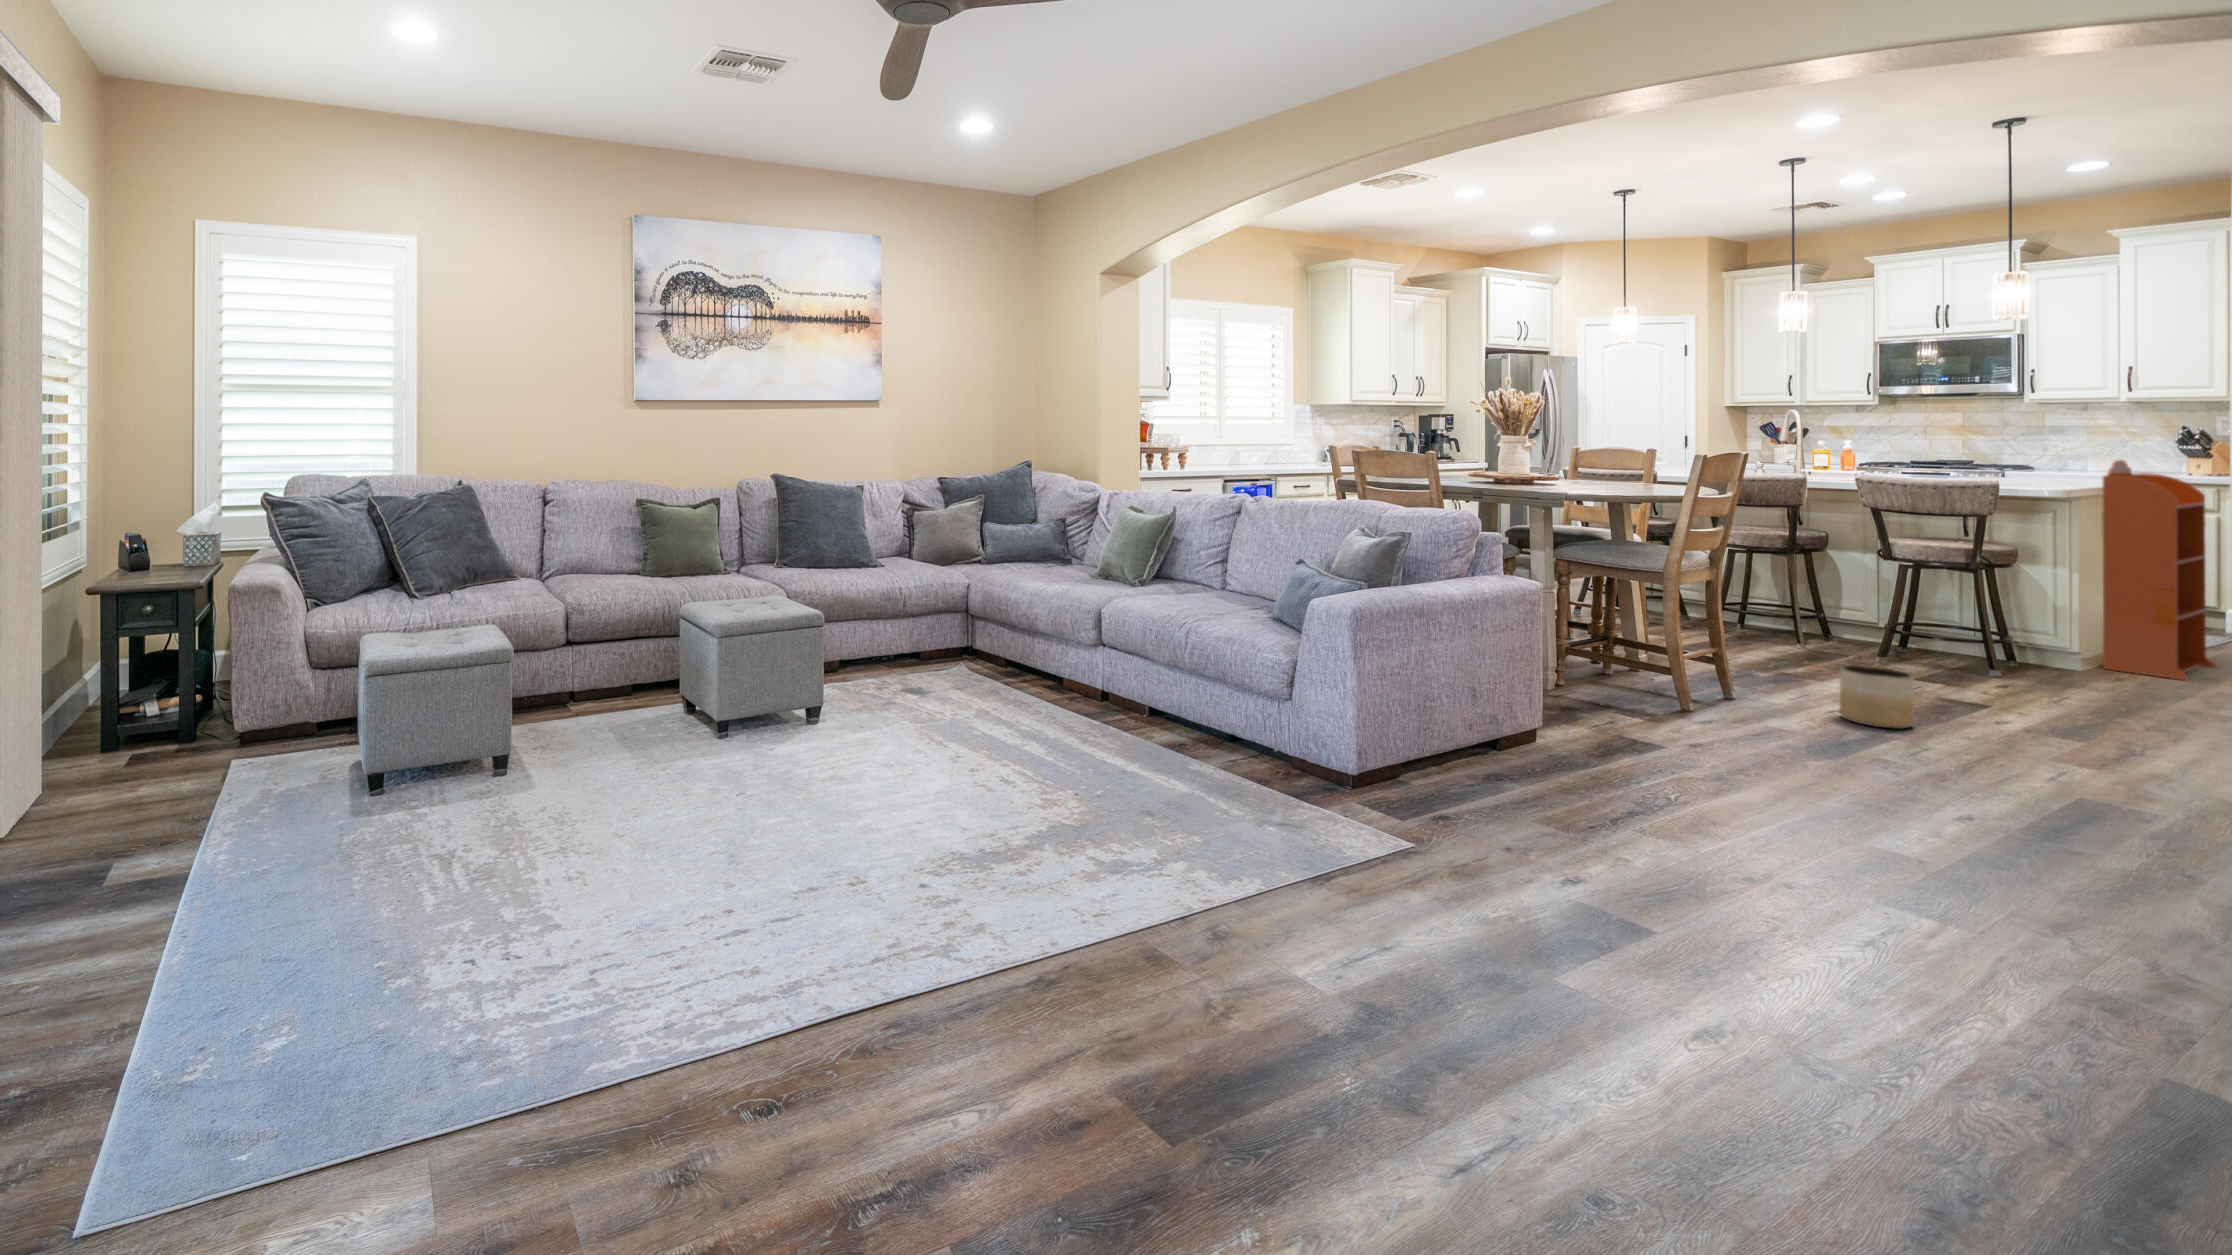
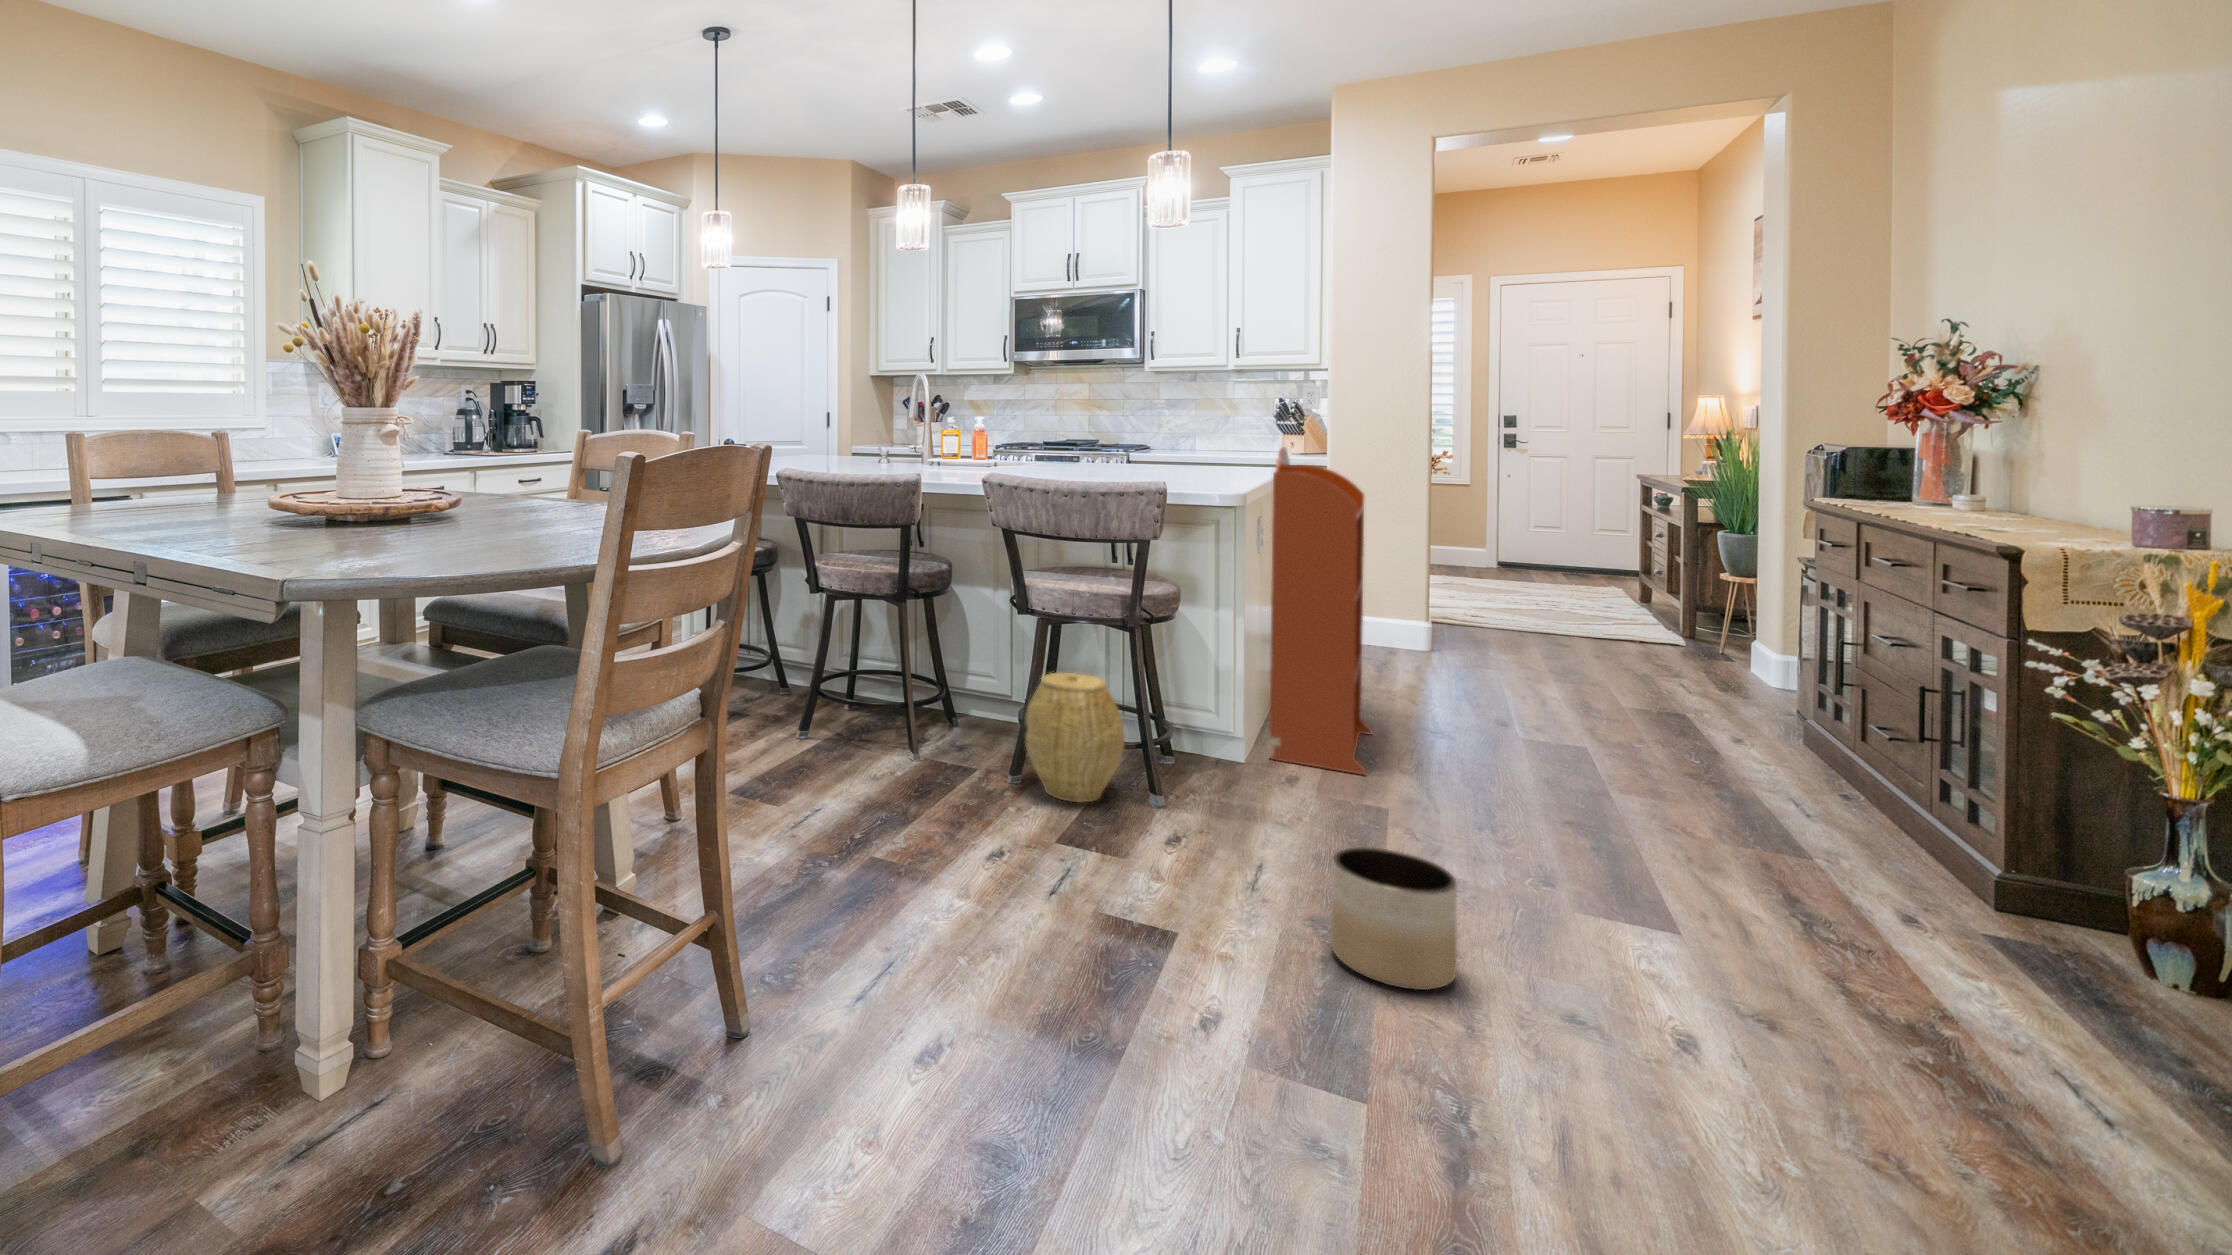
woven basket: none [1887,593,1967,669] -> present [1024,673,1125,802]
planter: present [1840,665,1914,729] -> present [1331,847,1457,990]

